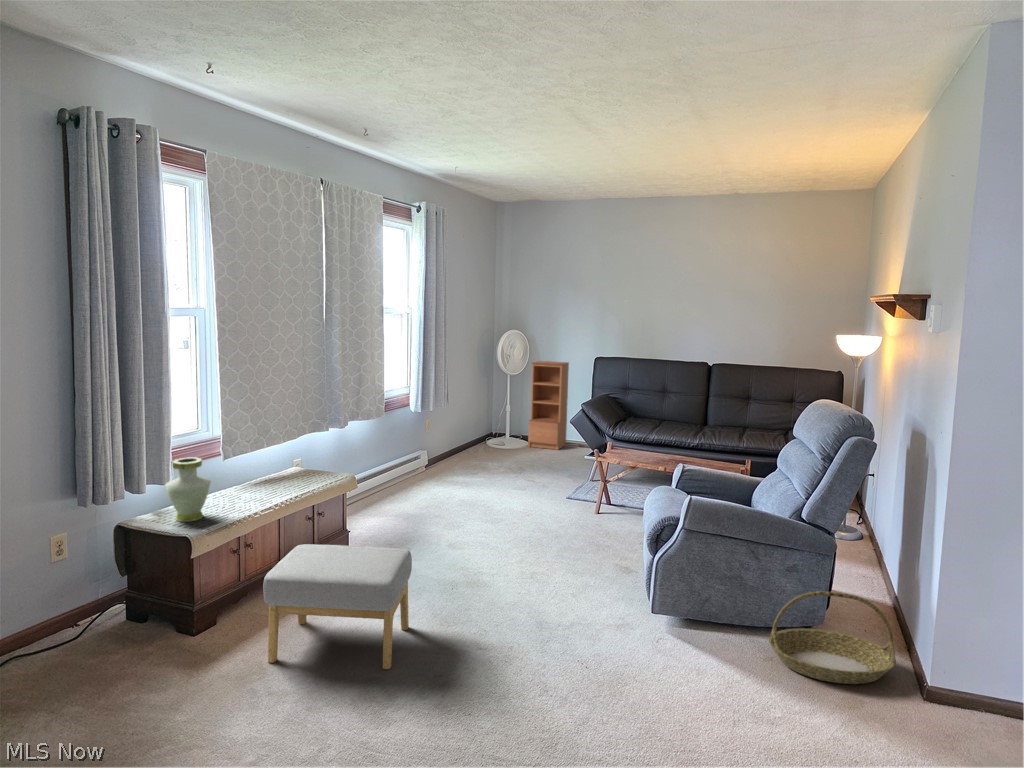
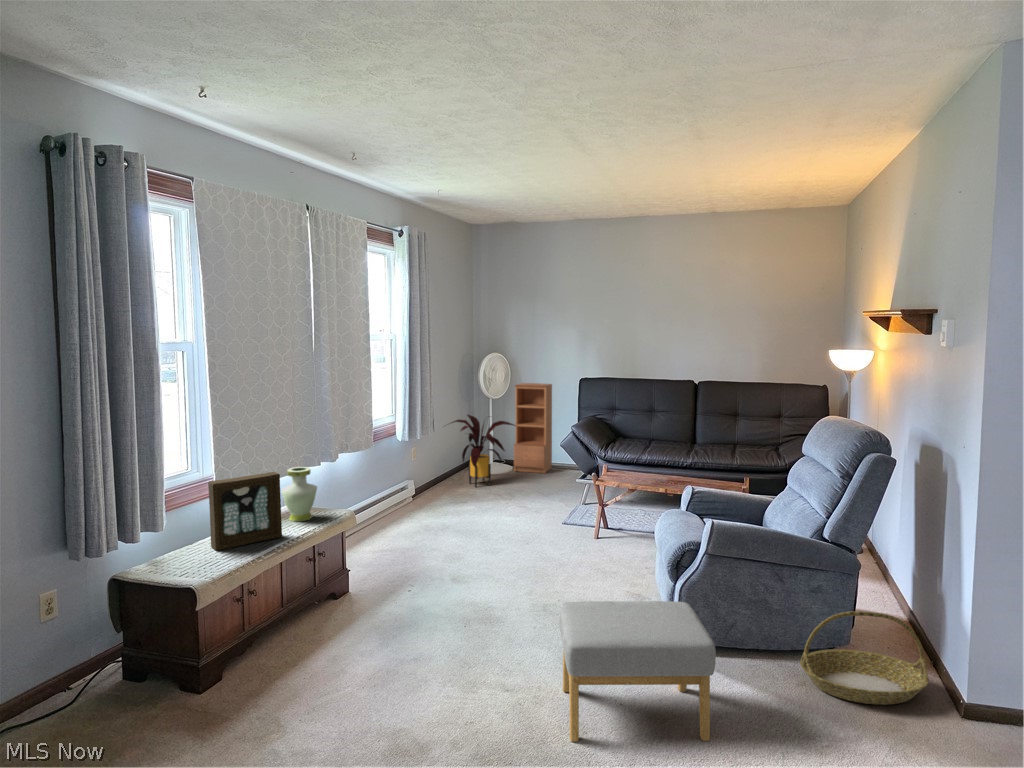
house plant: none [458,389,531,460] -> present [451,415,516,487]
picture frame: none [212,434,282,505] -> present [208,472,282,551]
vase: present [165,457,211,522] -> present [281,467,317,521]
footstool: present [263,544,412,669] -> present [559,601,716,742]

